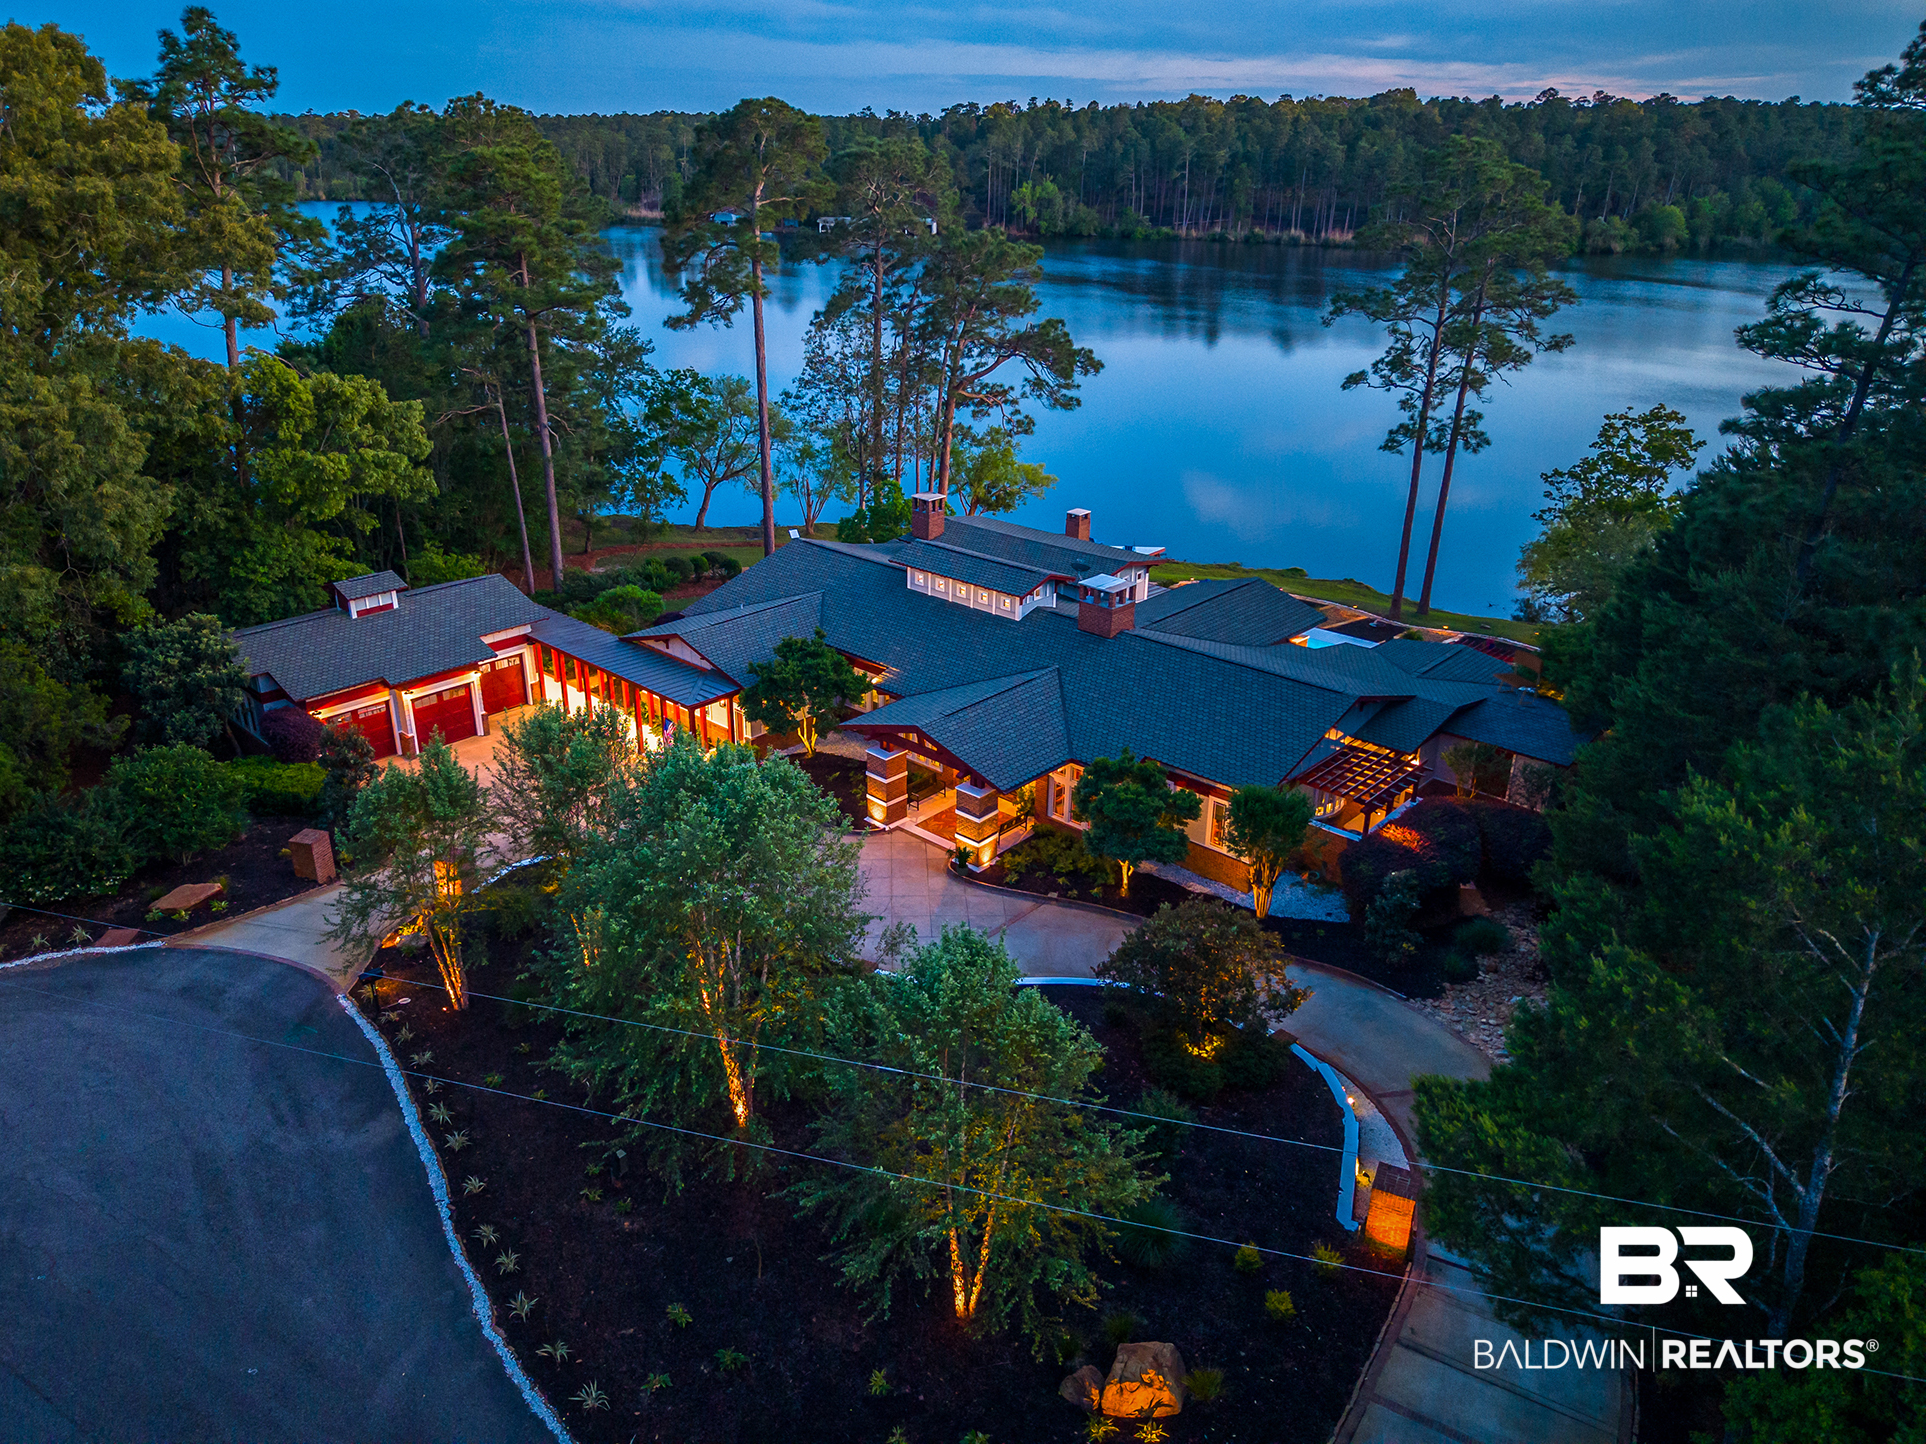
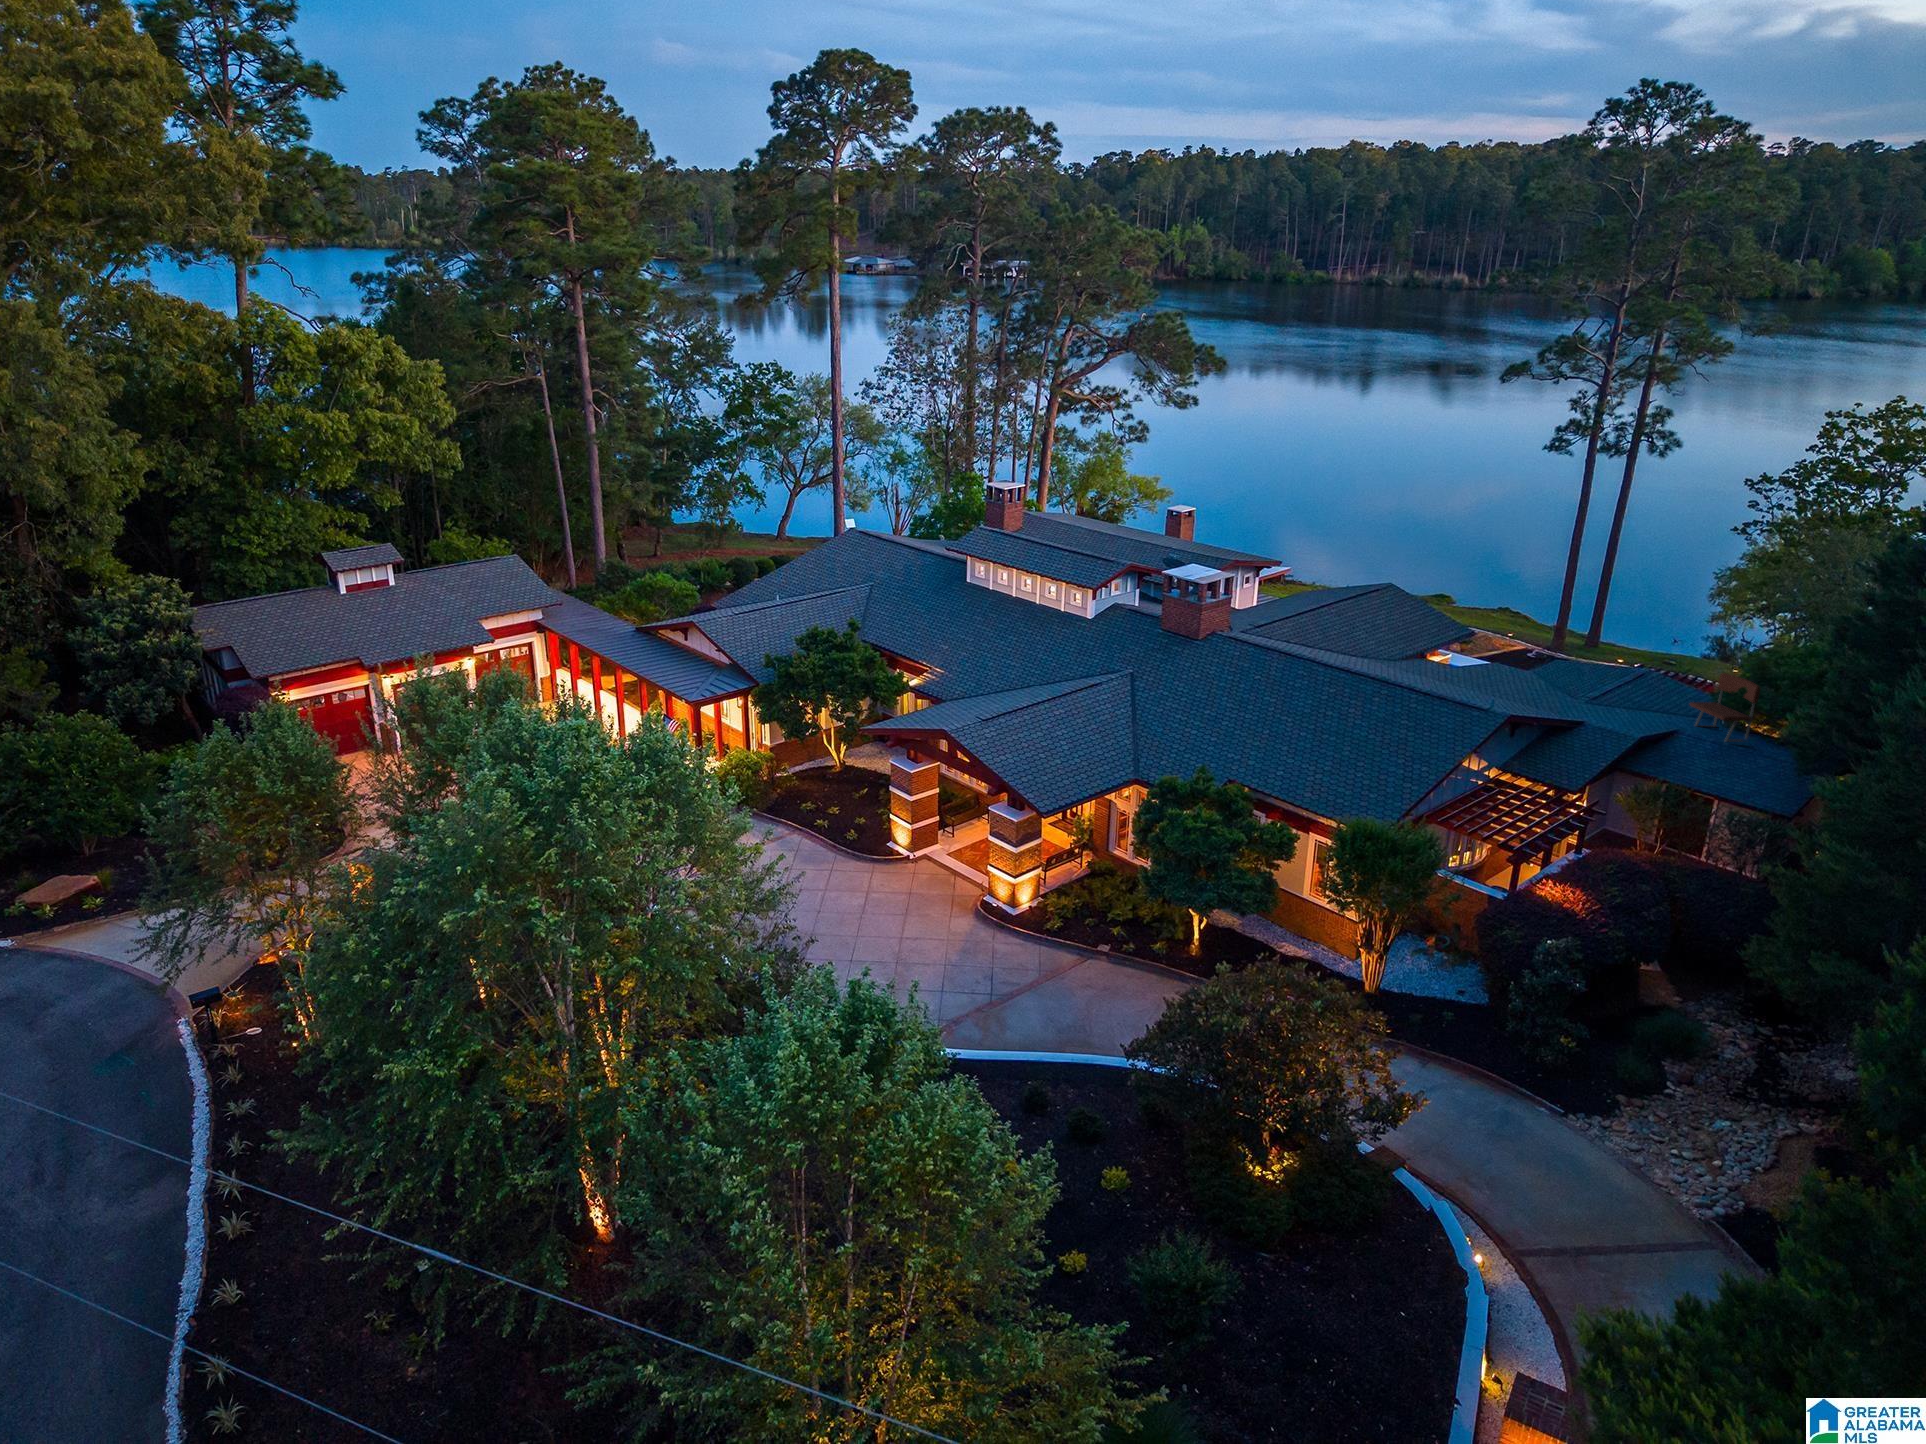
potted plant: present [946,846,976,876] -> none [970,879,1012,916]

